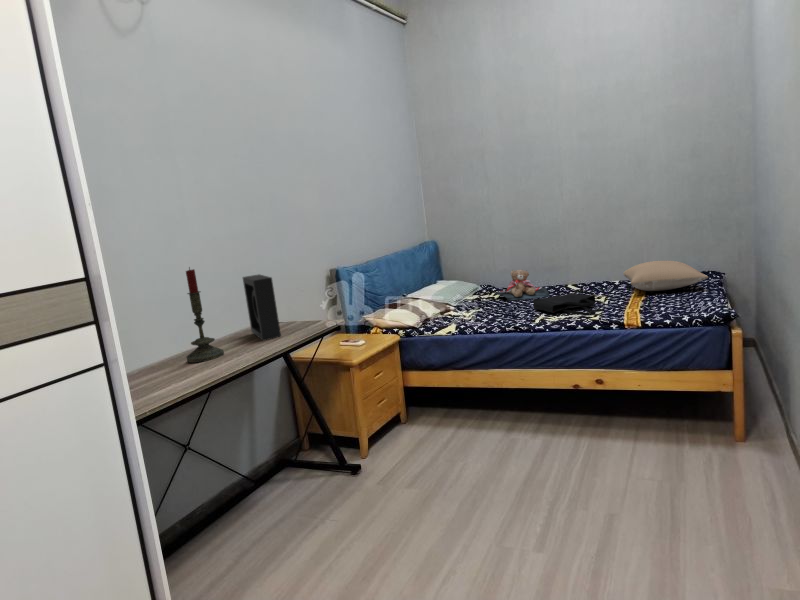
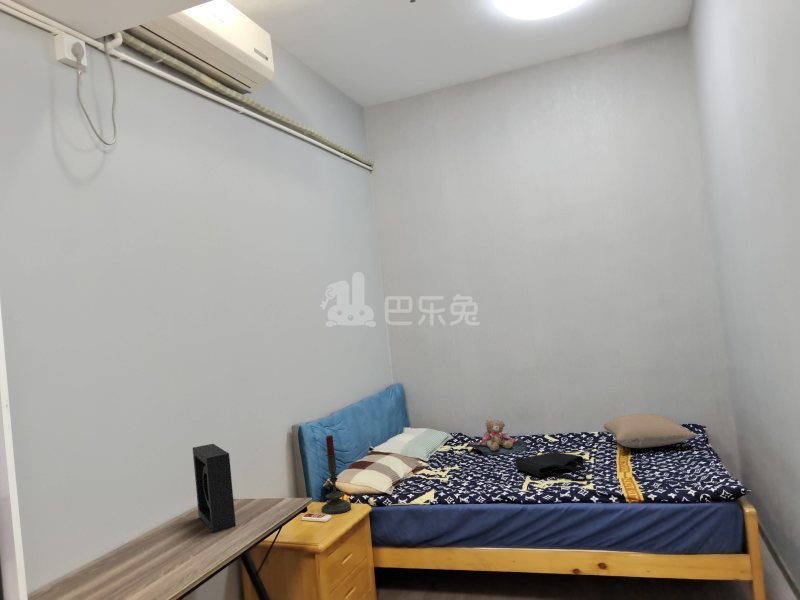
candle: present [186,267,224,363] -> present [322,435,351,514]

